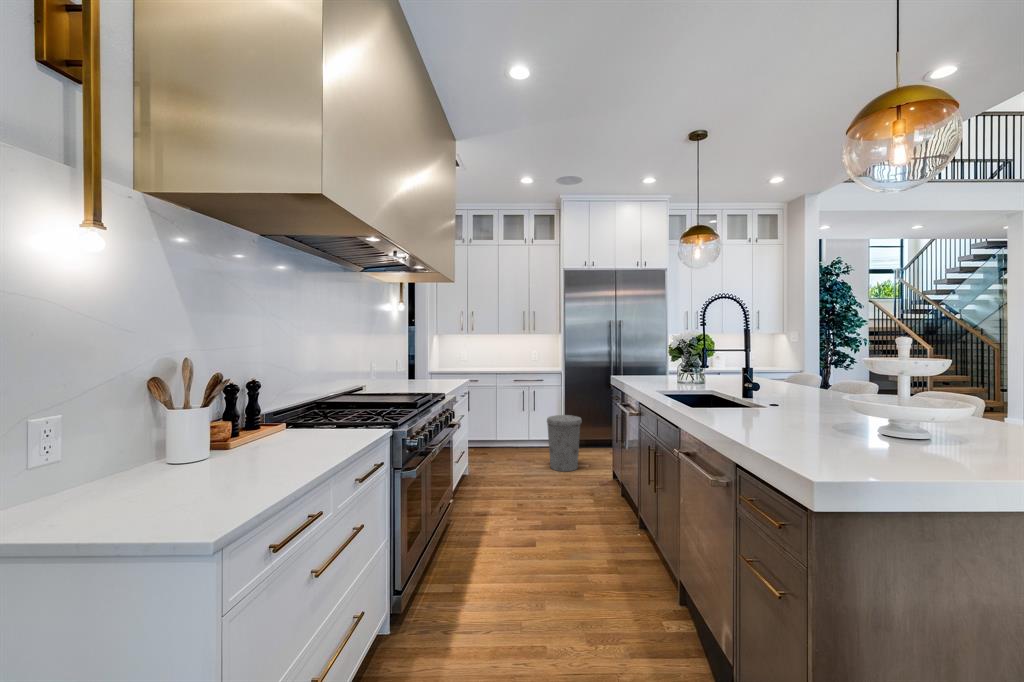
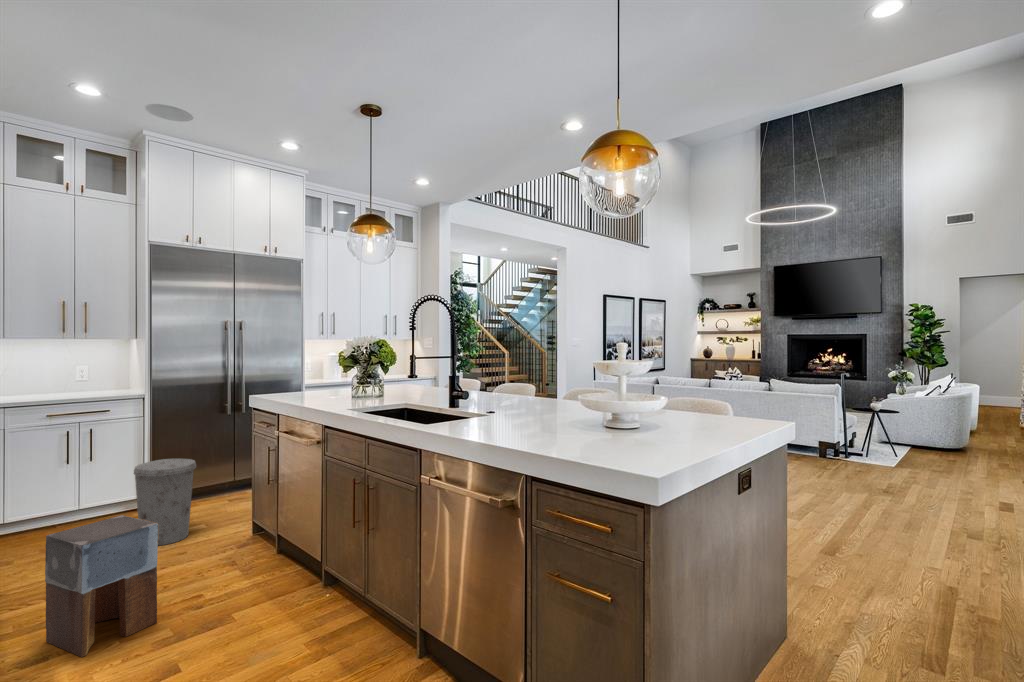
stool: none [487,444,537,521] -> present [45,515,158,657]

